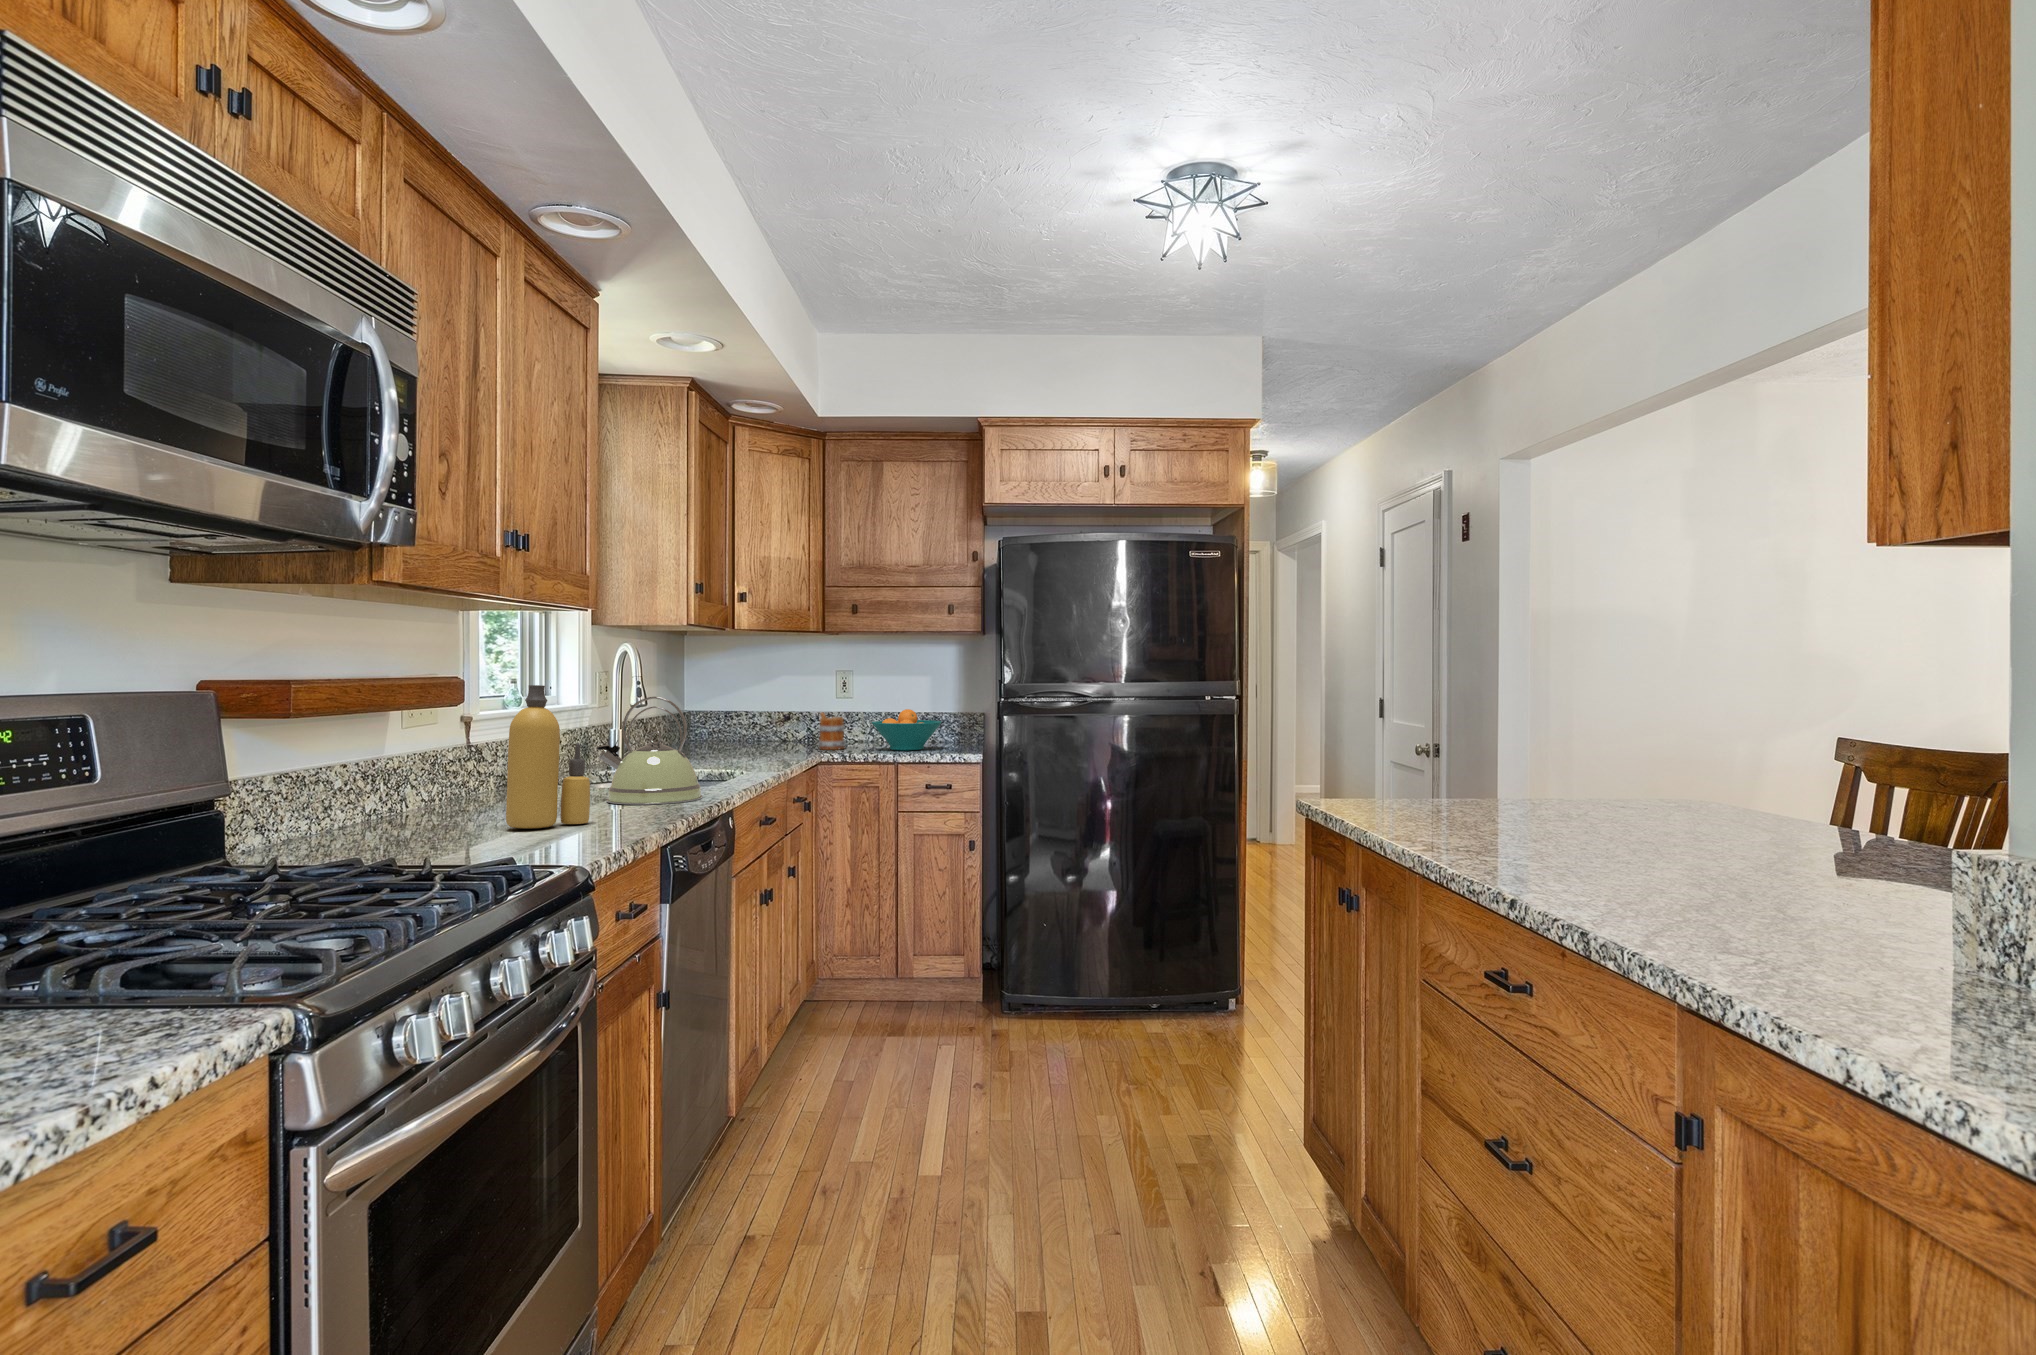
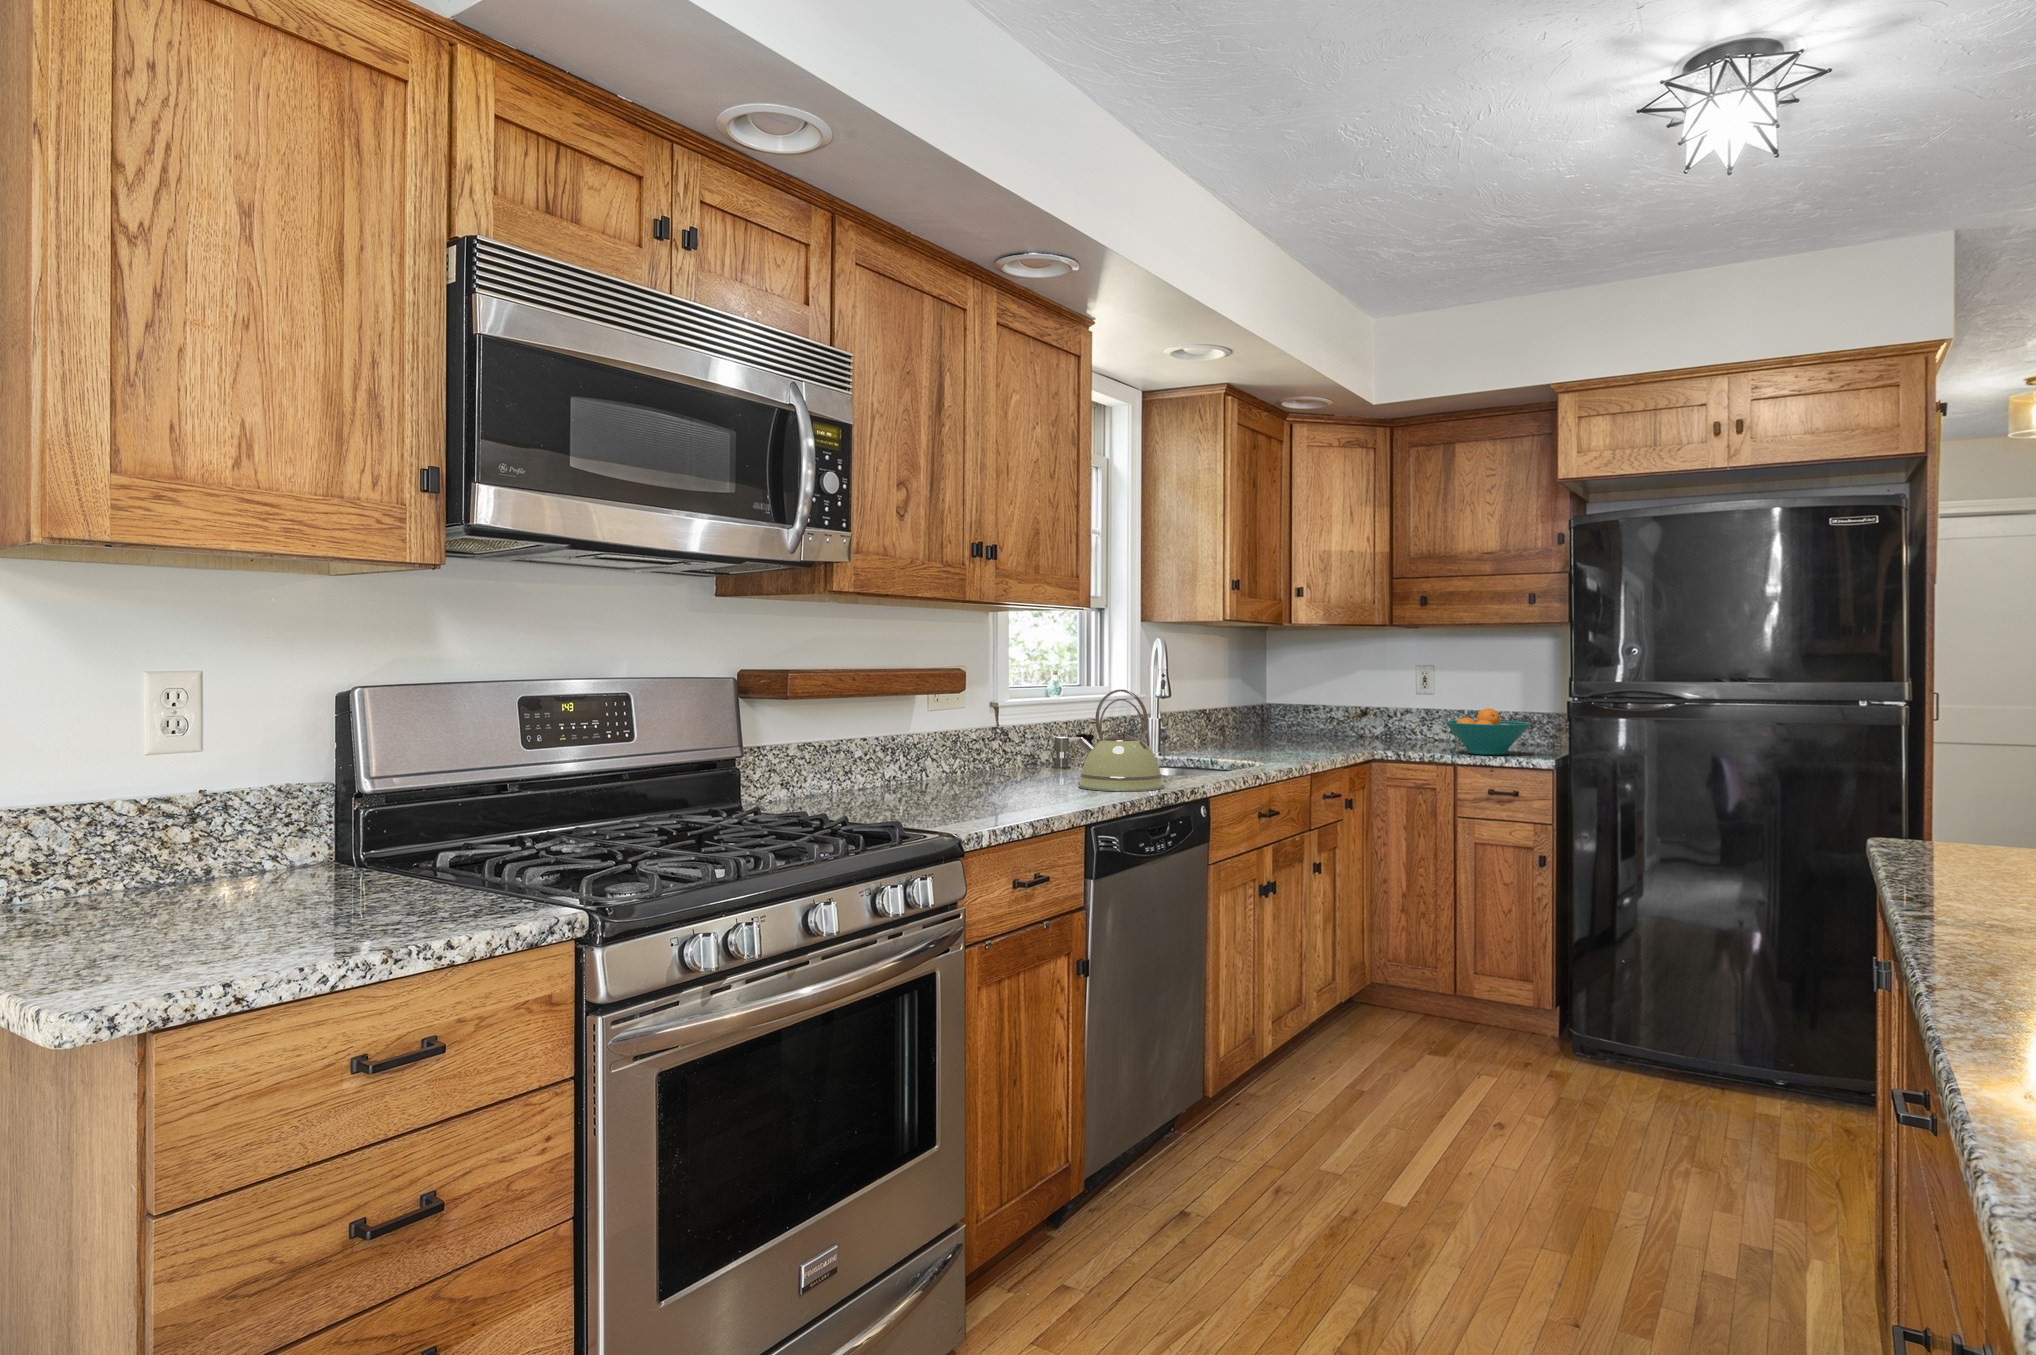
bottle: present [506,685,590,829] -> none [953,678,1022,803]
mug: present [818,712,846,750] -> none [1392,708,1424,749]

